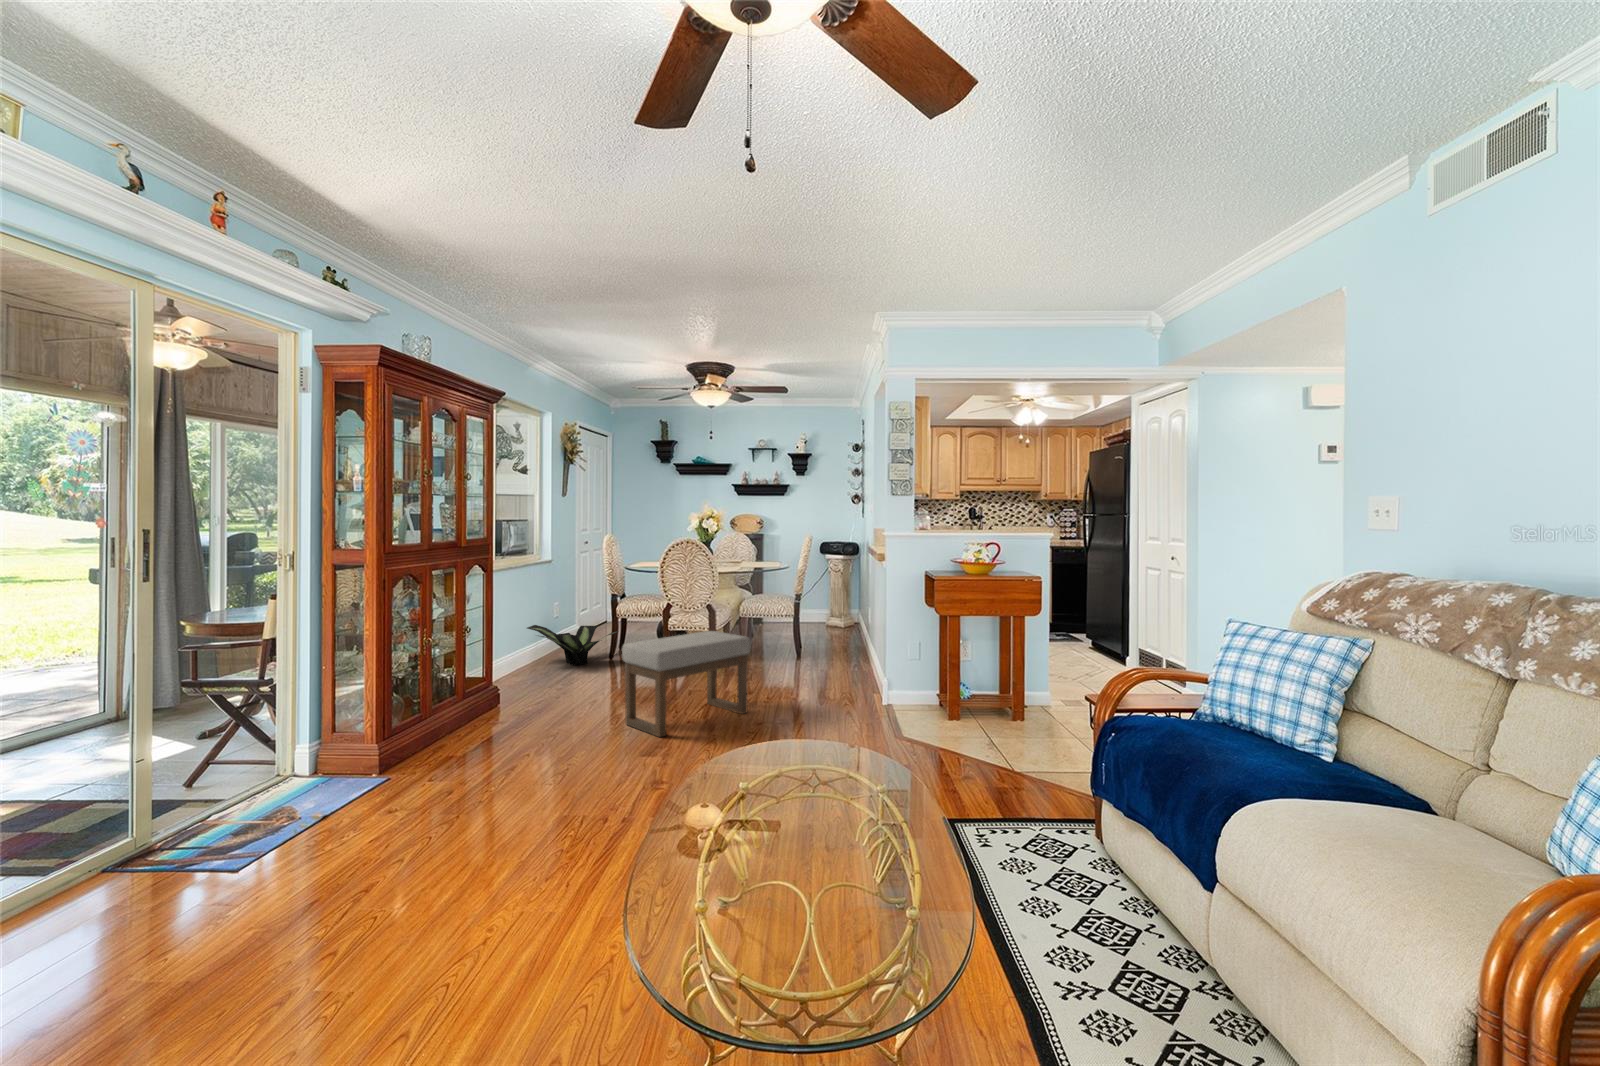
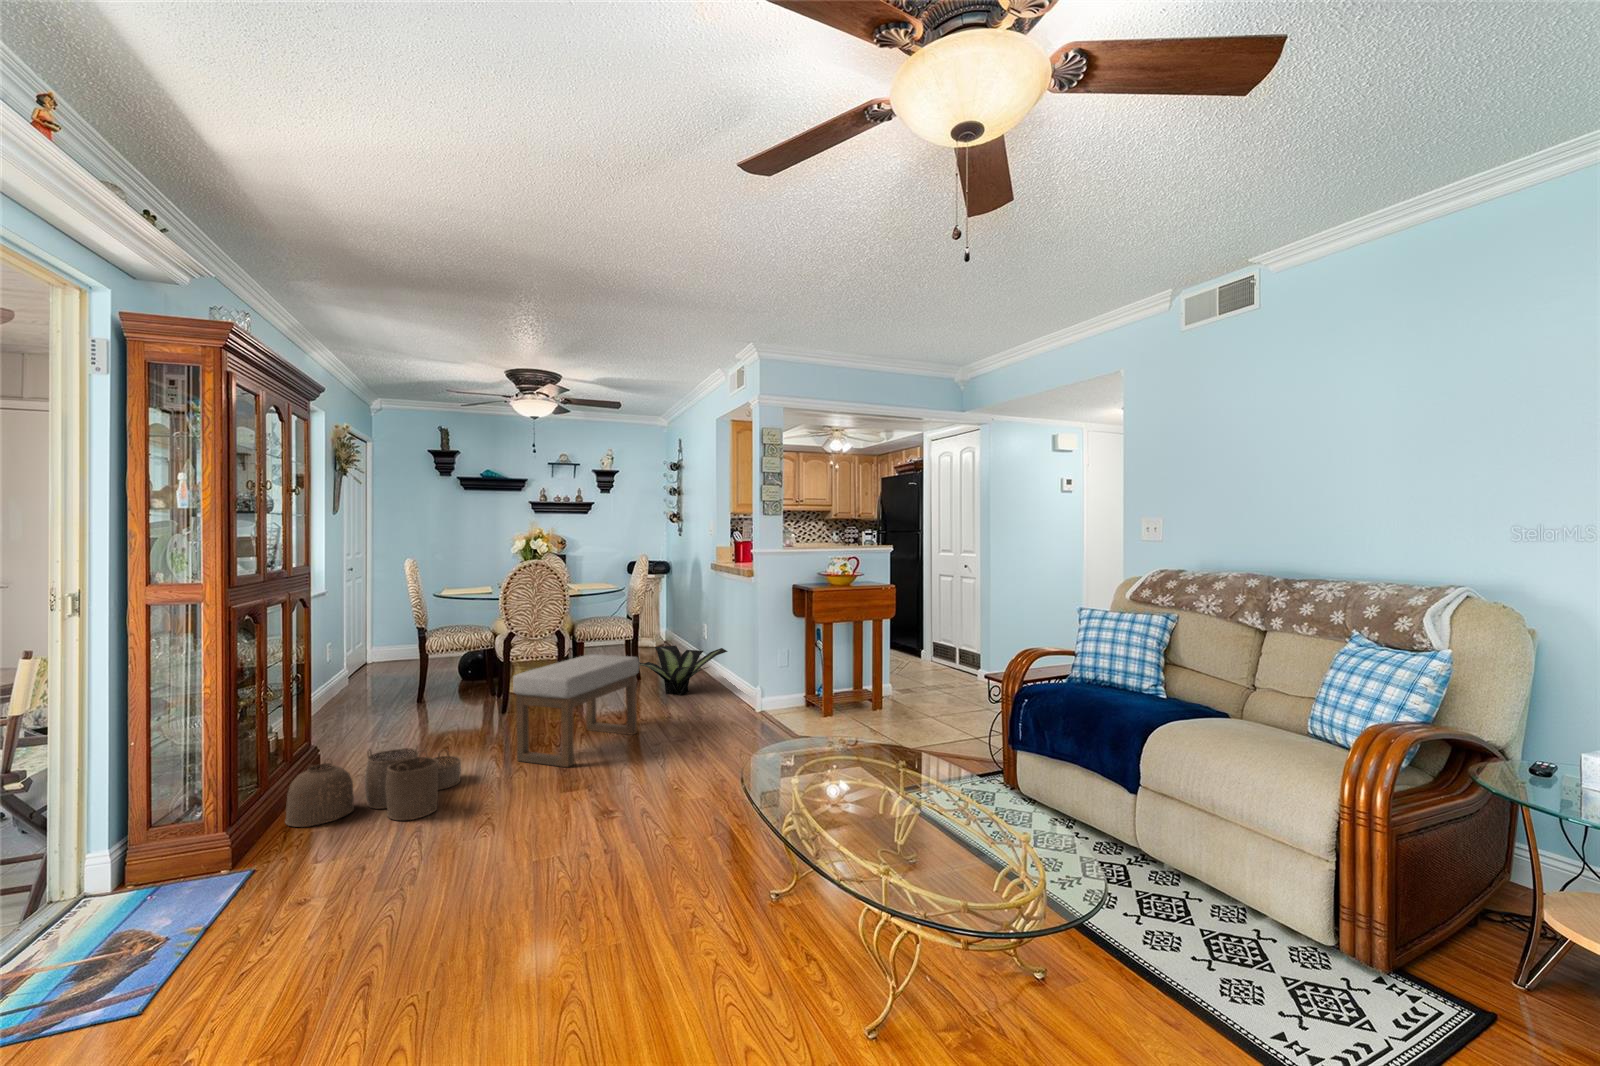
potted plant: present [527,625,618,666] -> present [639,645,727,695]
woven basket: none [424,697,571,764] -> present [285,745,461,827]

